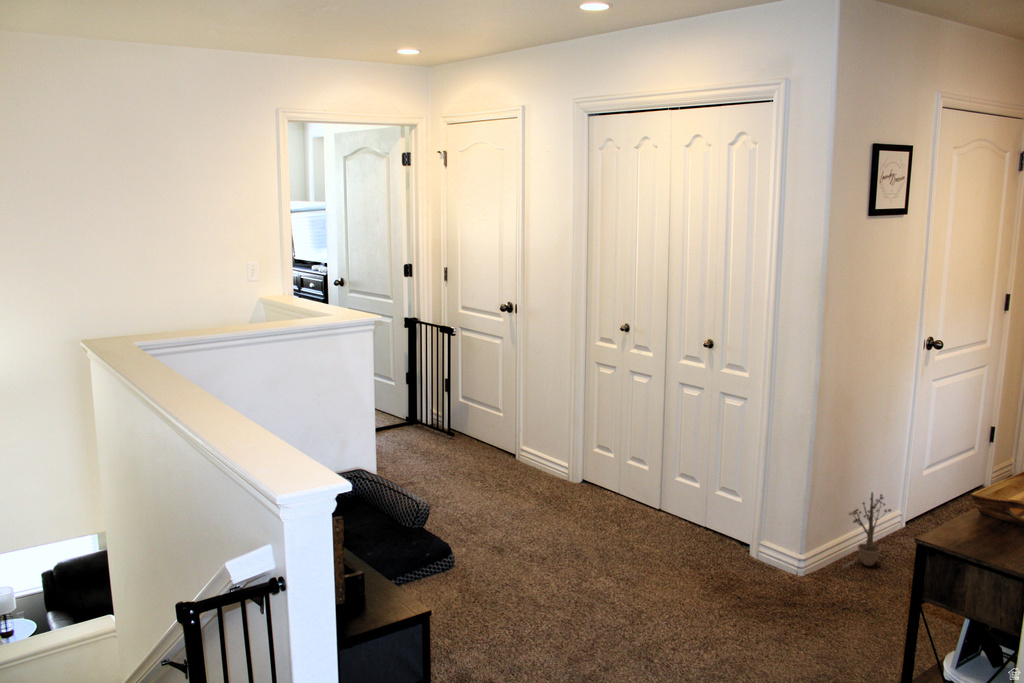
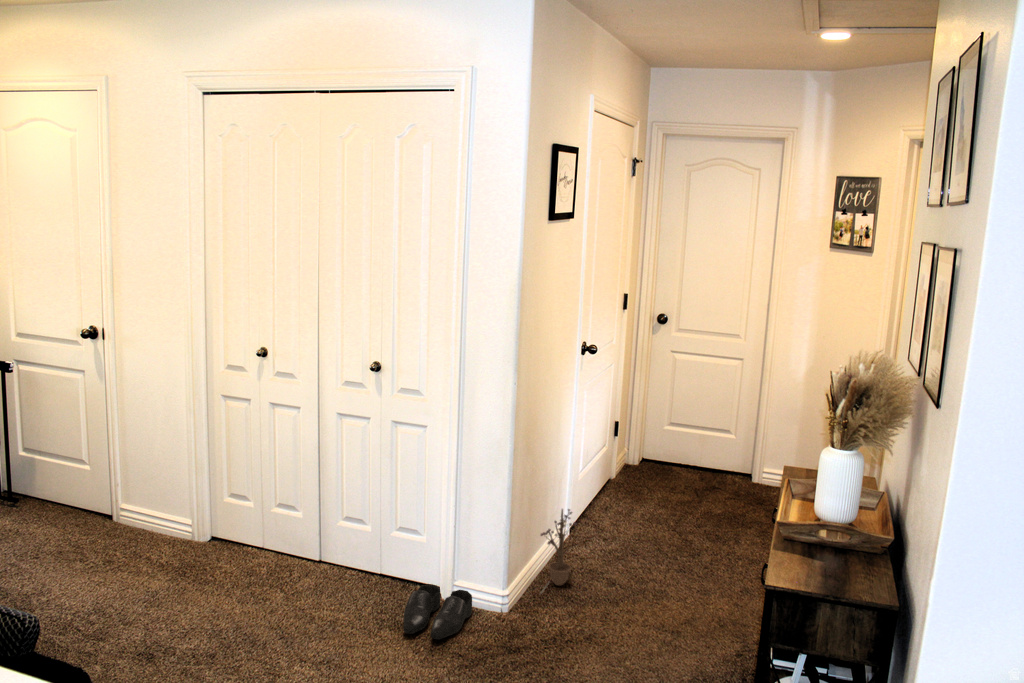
shoe: none [704,538,772,580] -> present [404,584,472,639]

